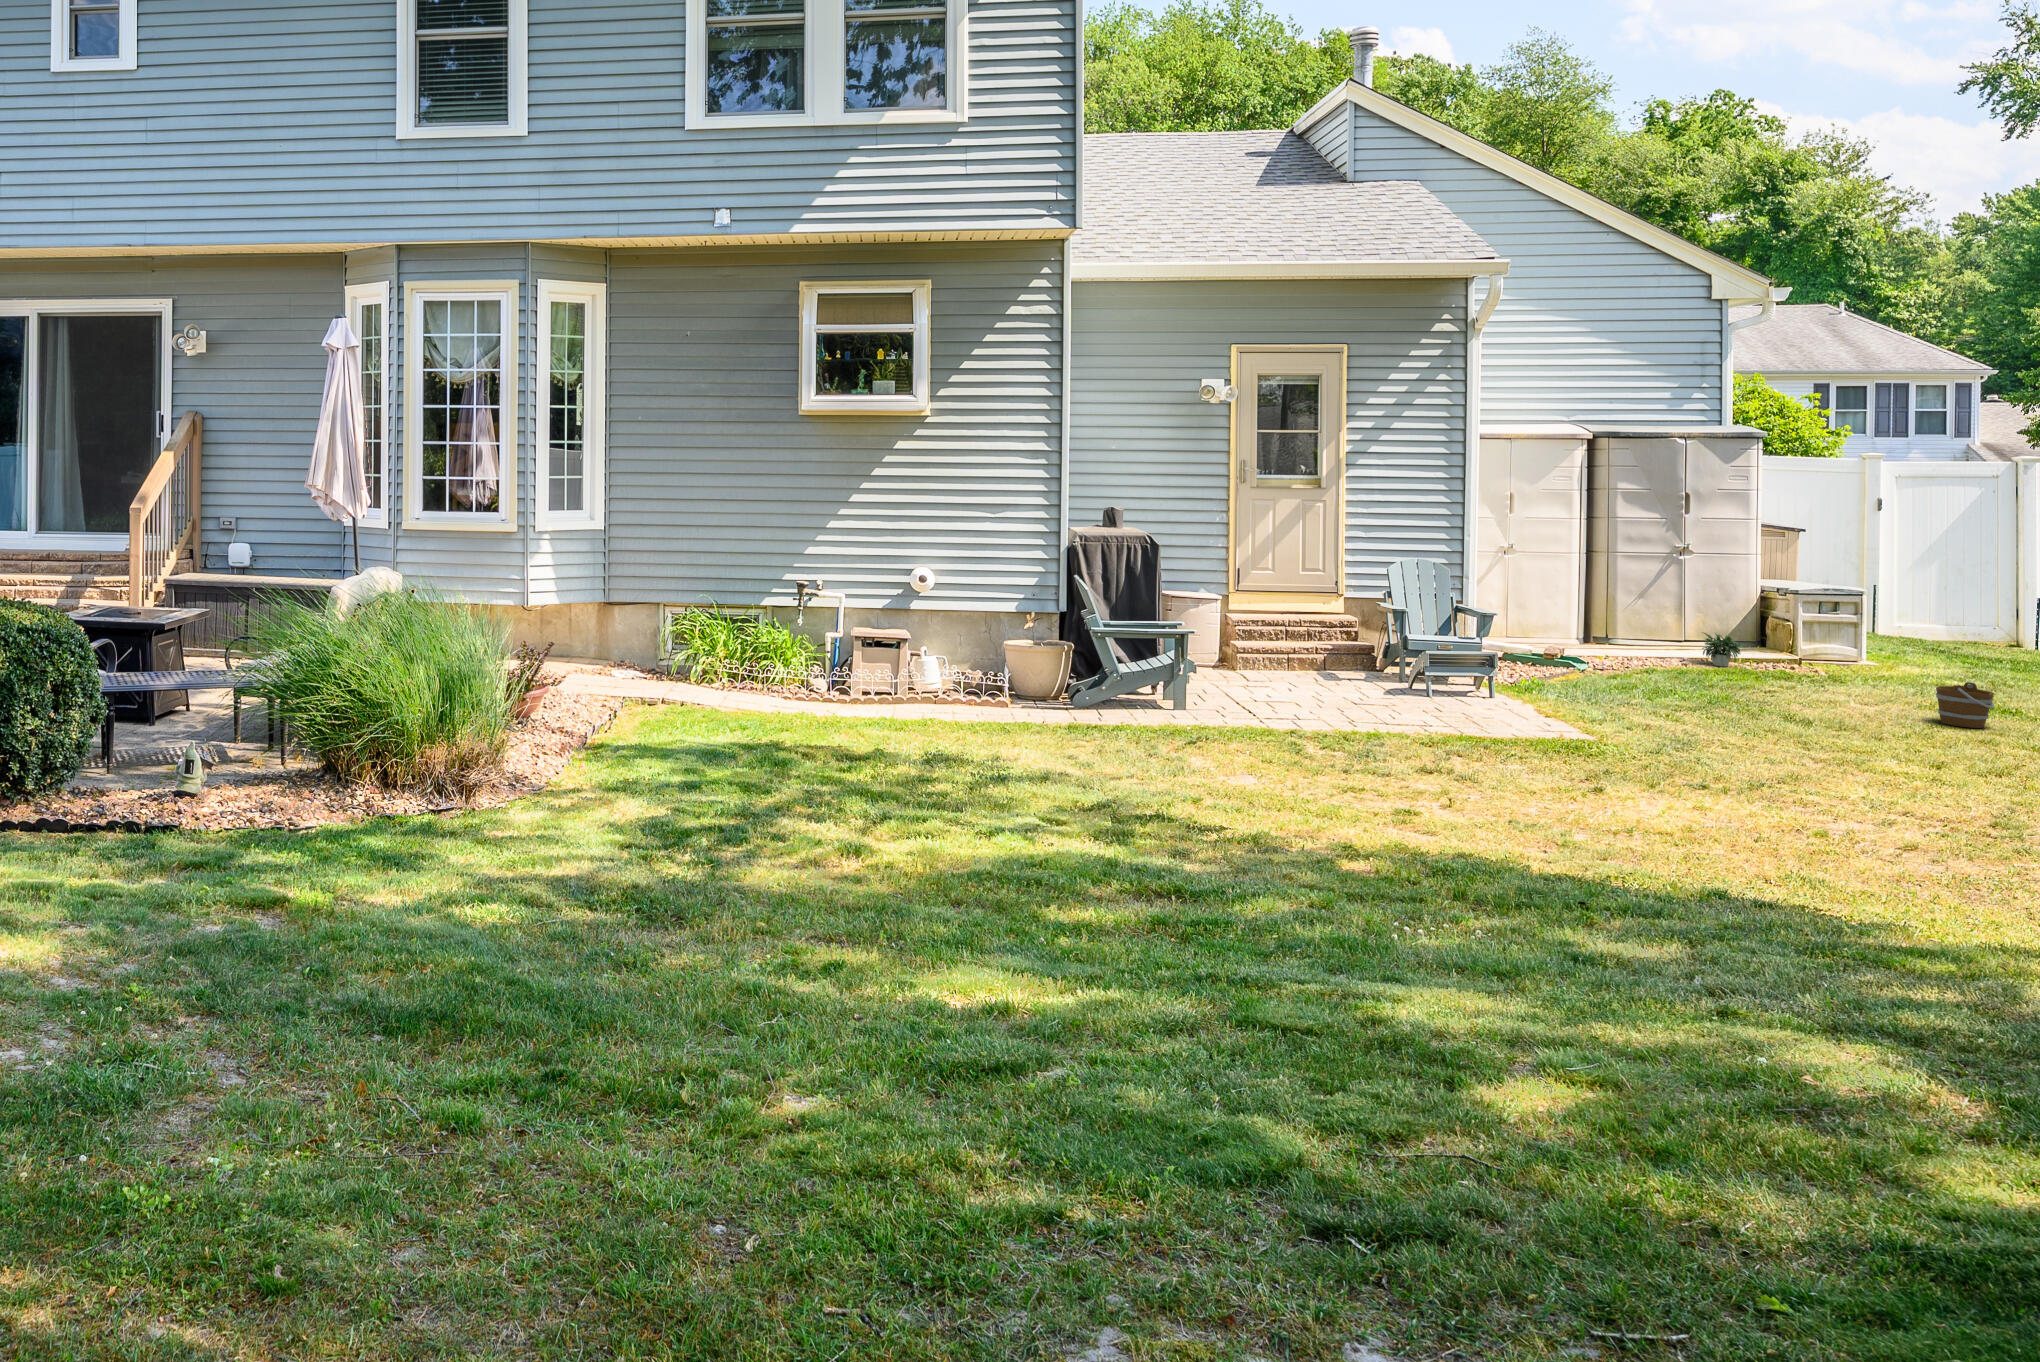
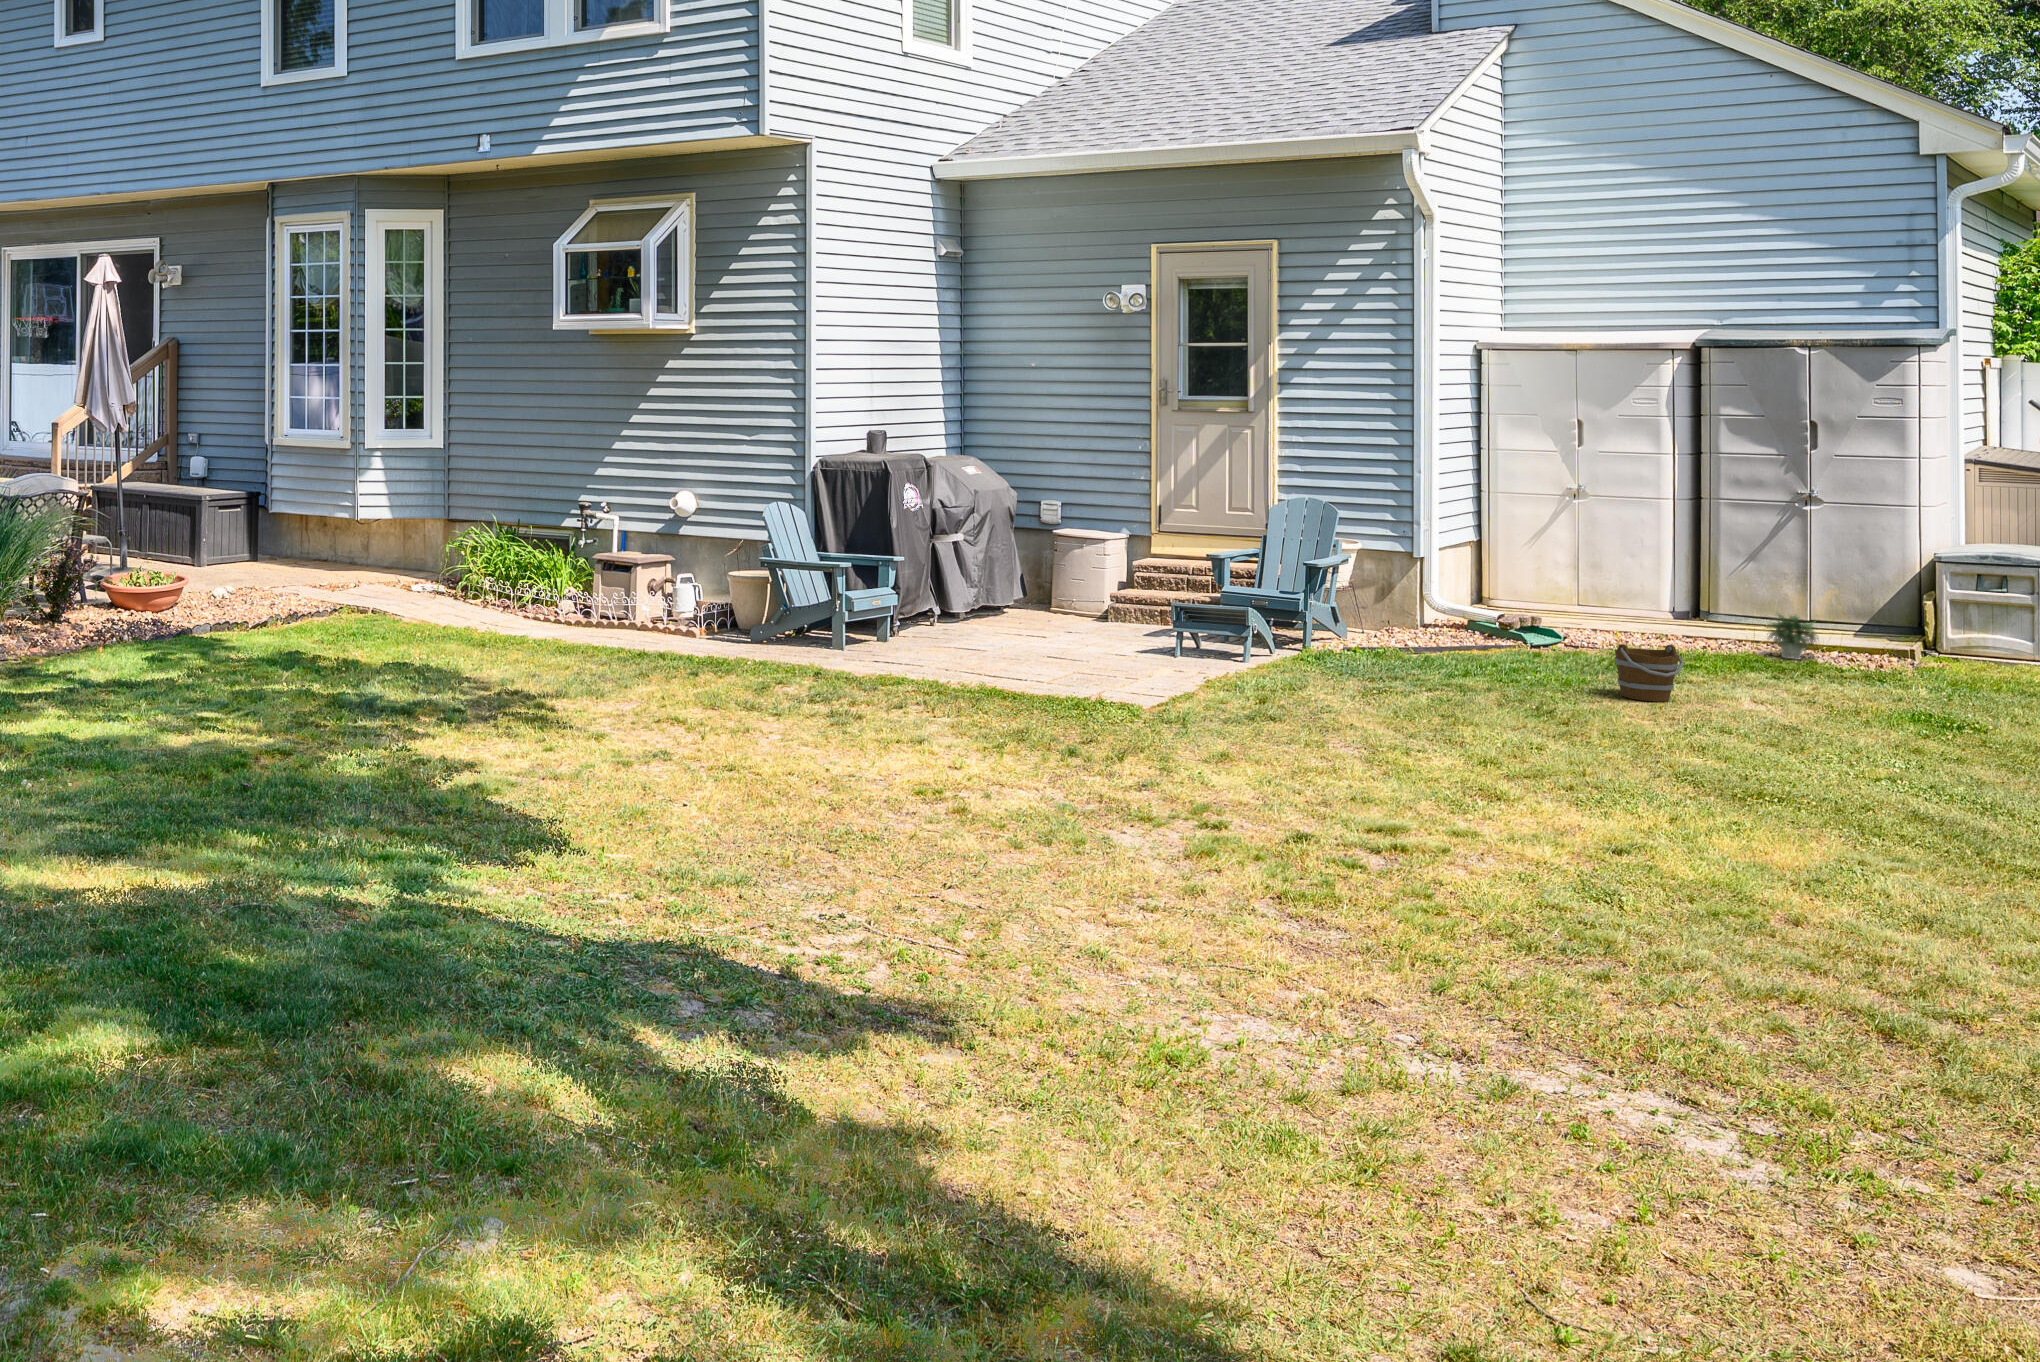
bucket: present [1936,682,1994,728] -> present [1615,644,1684,702]

